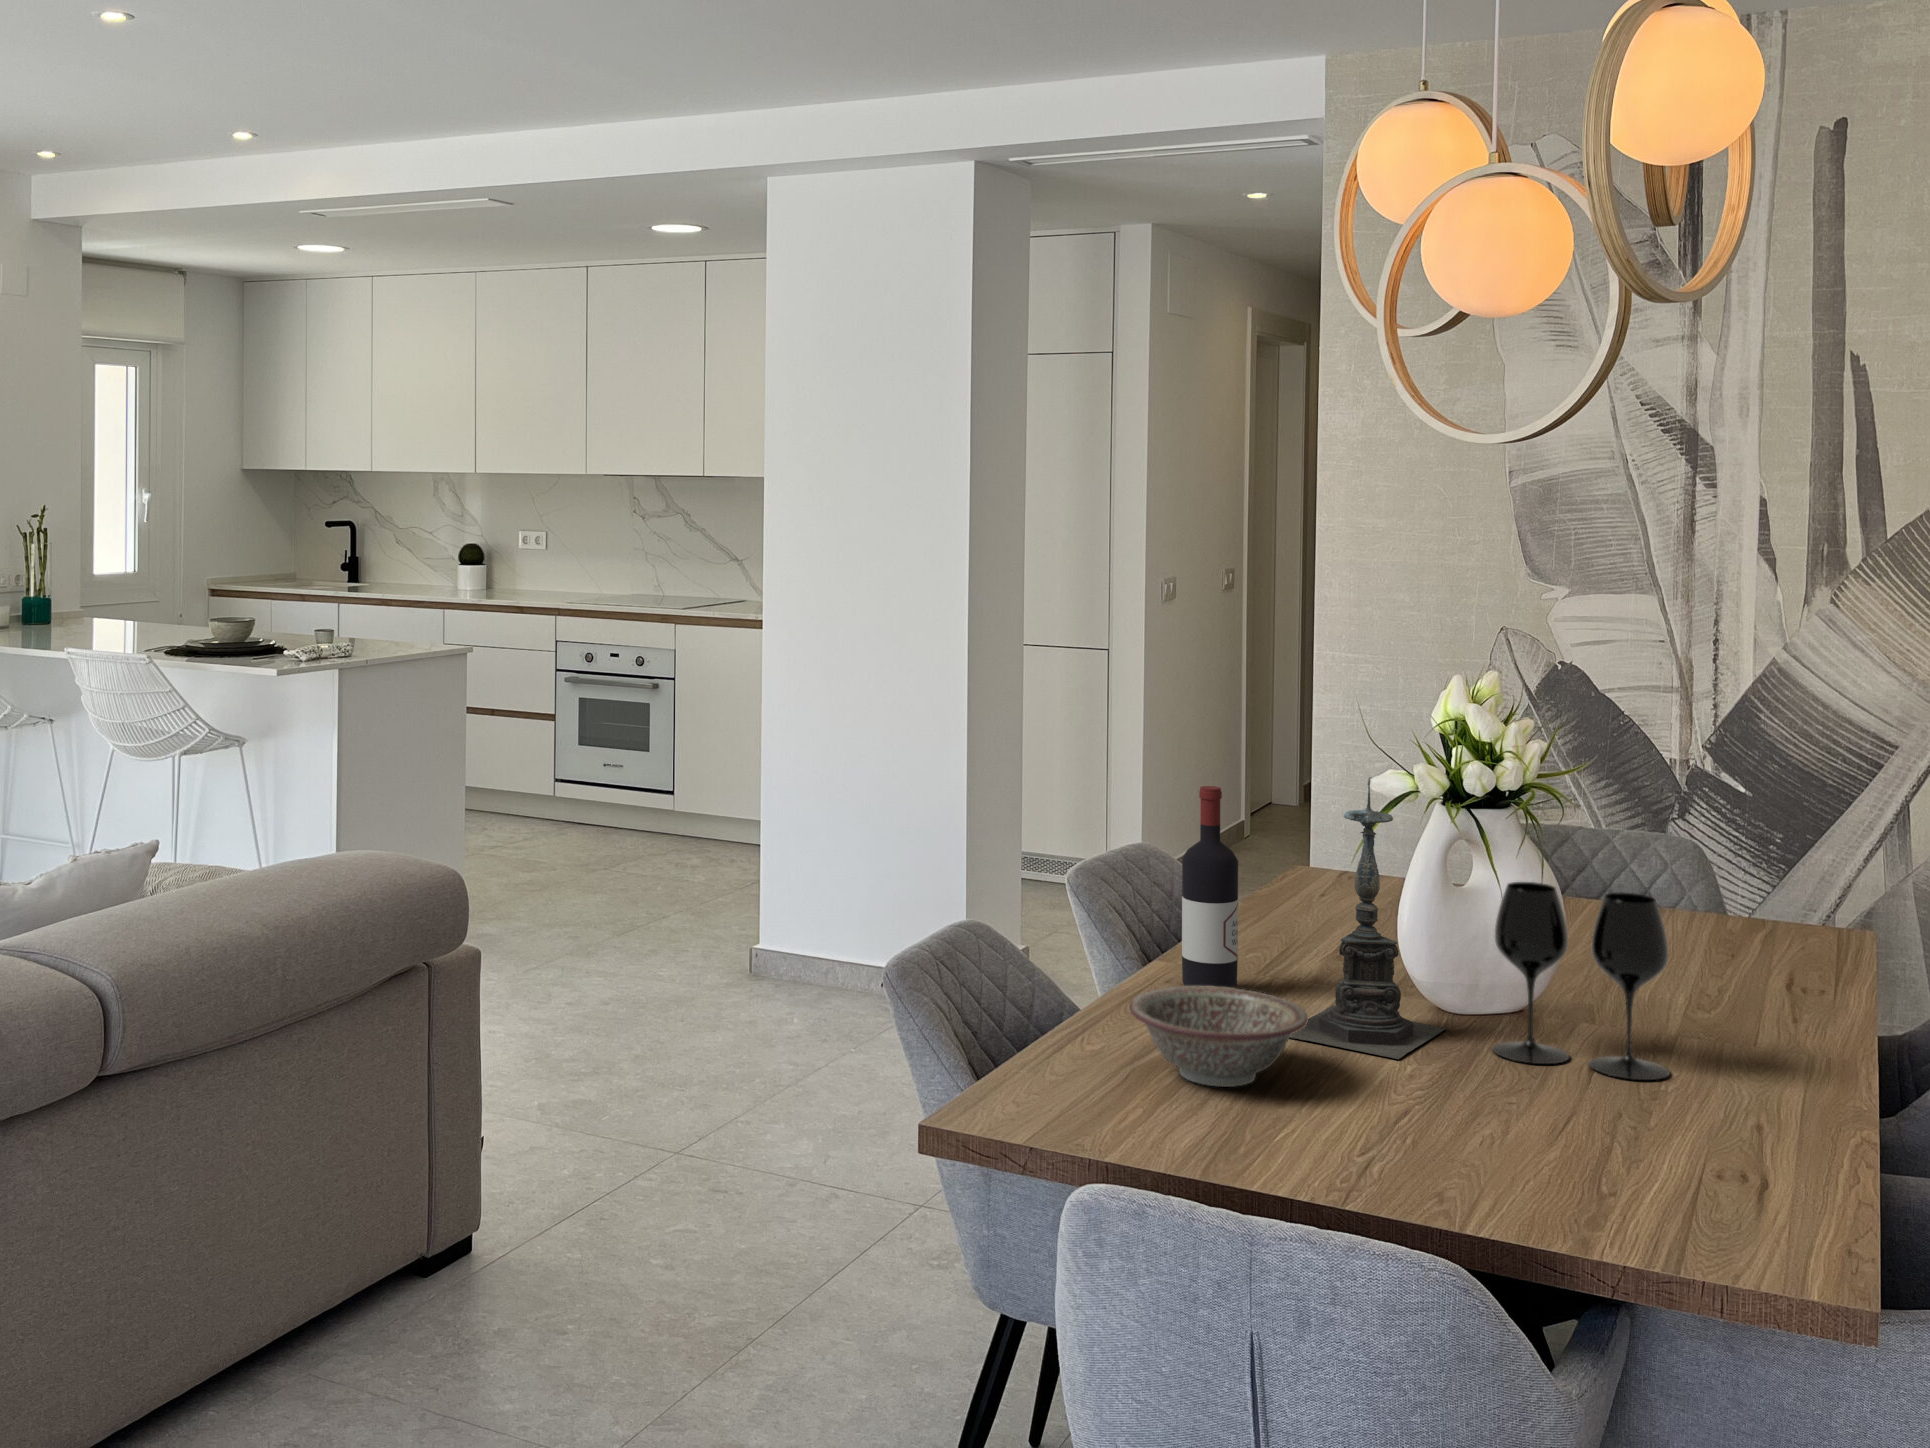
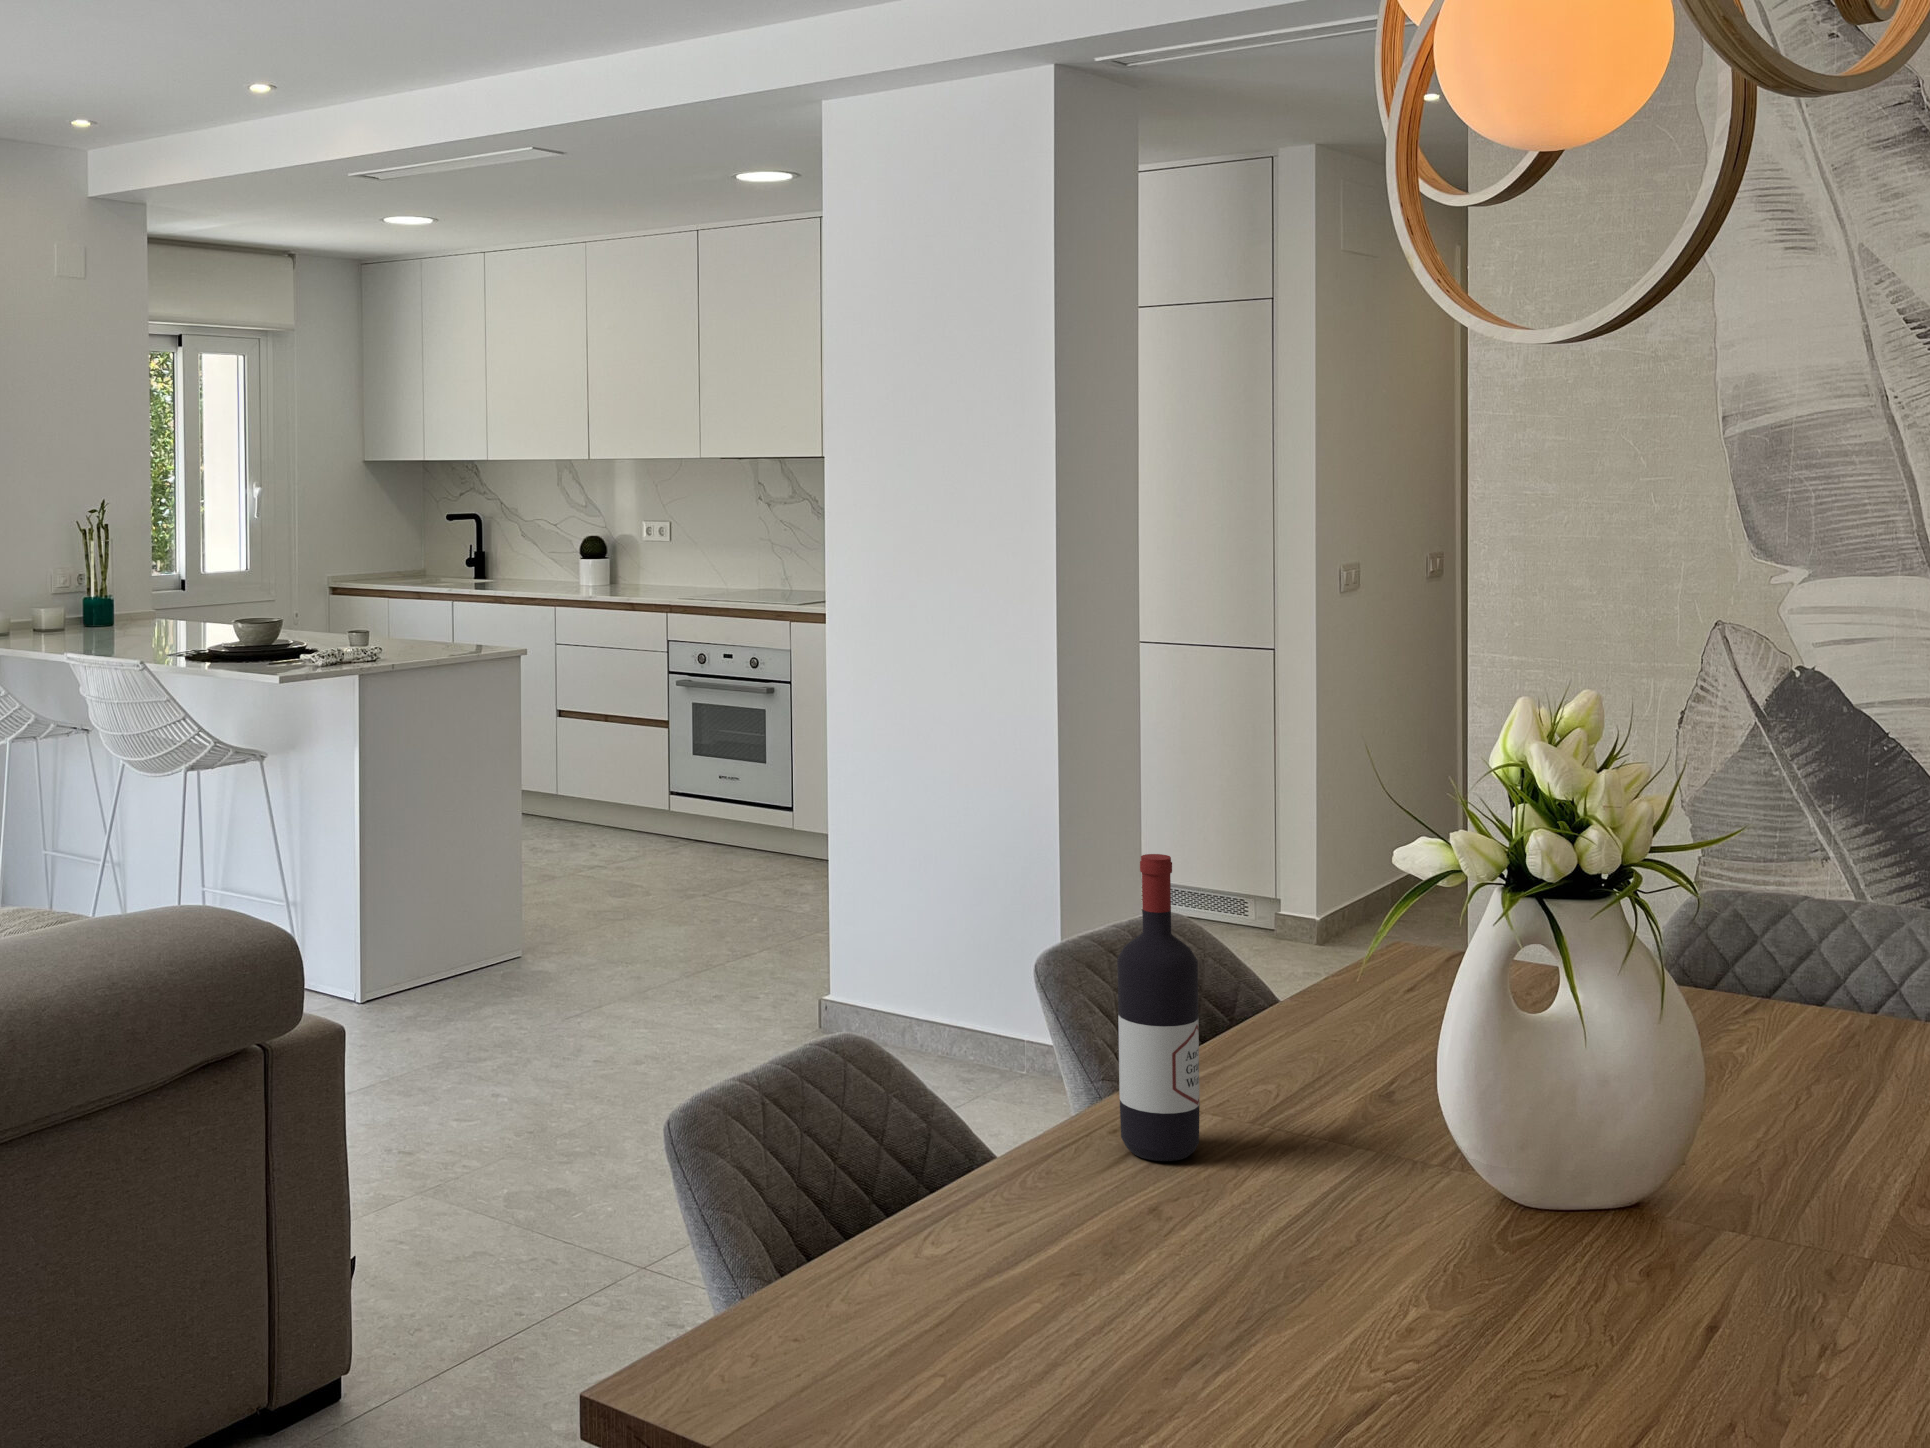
candle holder: present [1290,777,1446,1059] -> none [1225,852,1495,1295]
wine glass: present [1492,882,1669,1080] -> none [1554,1021,1843,1362]
decorative bowl: present [1129,986,1308,1087] -> none [952,1165,1224,1339]

